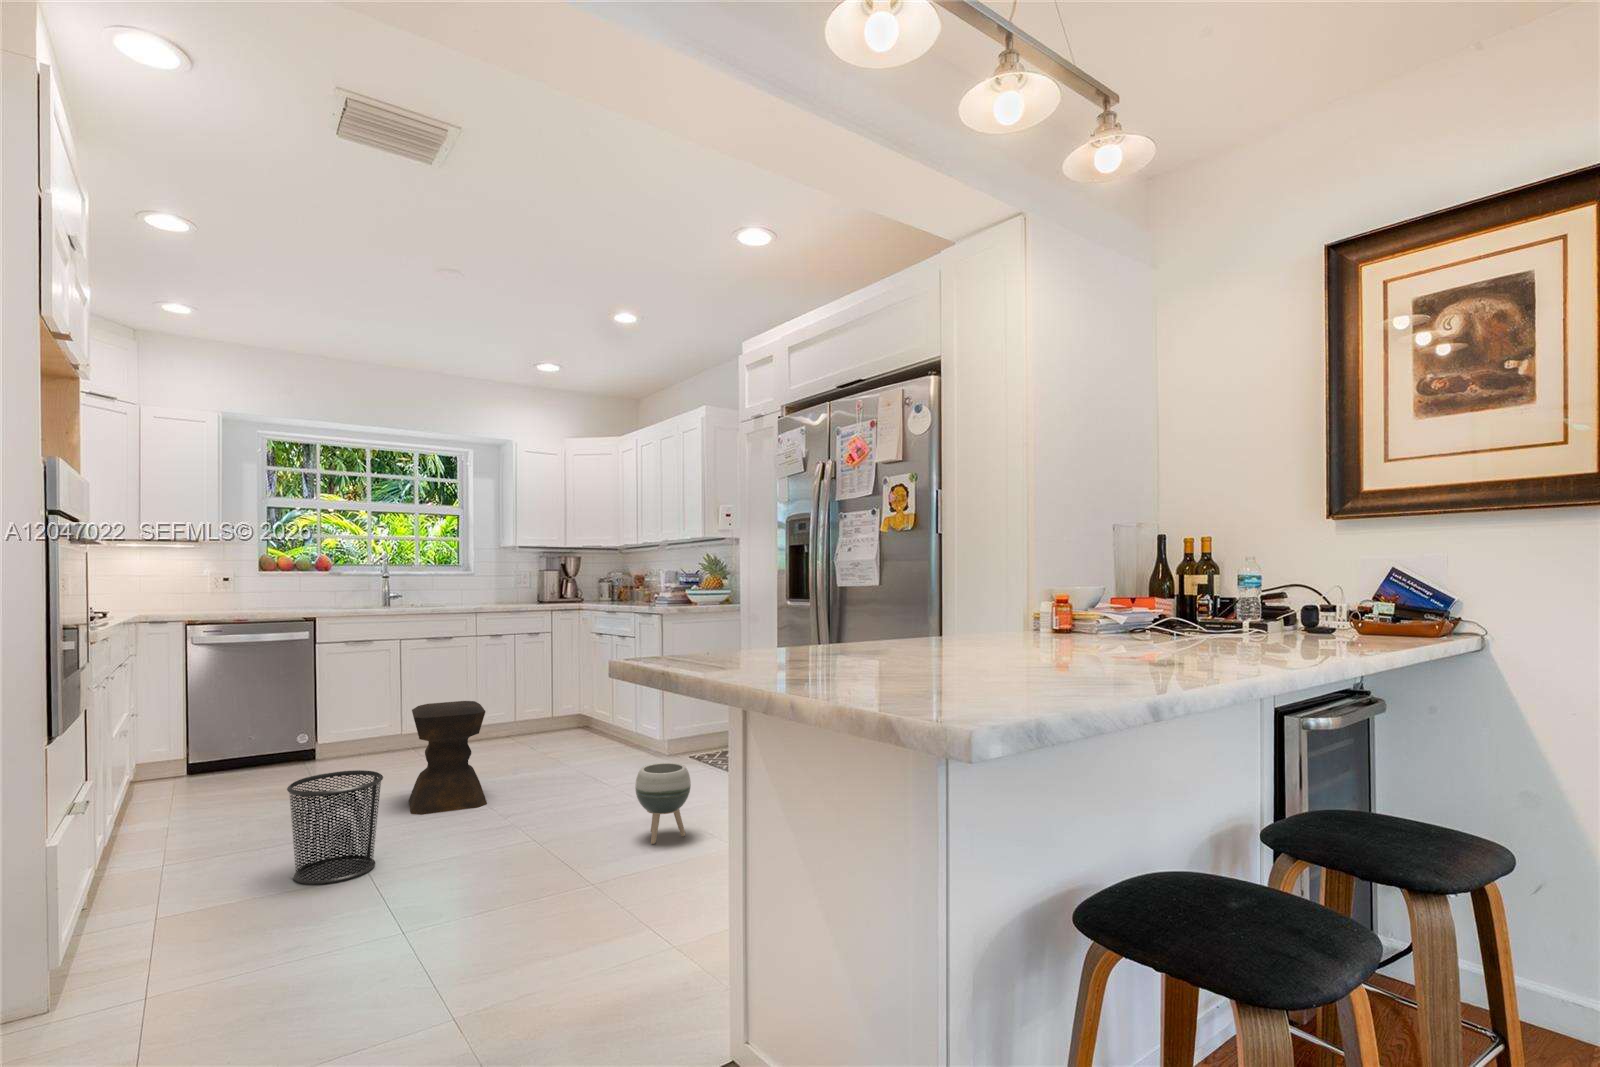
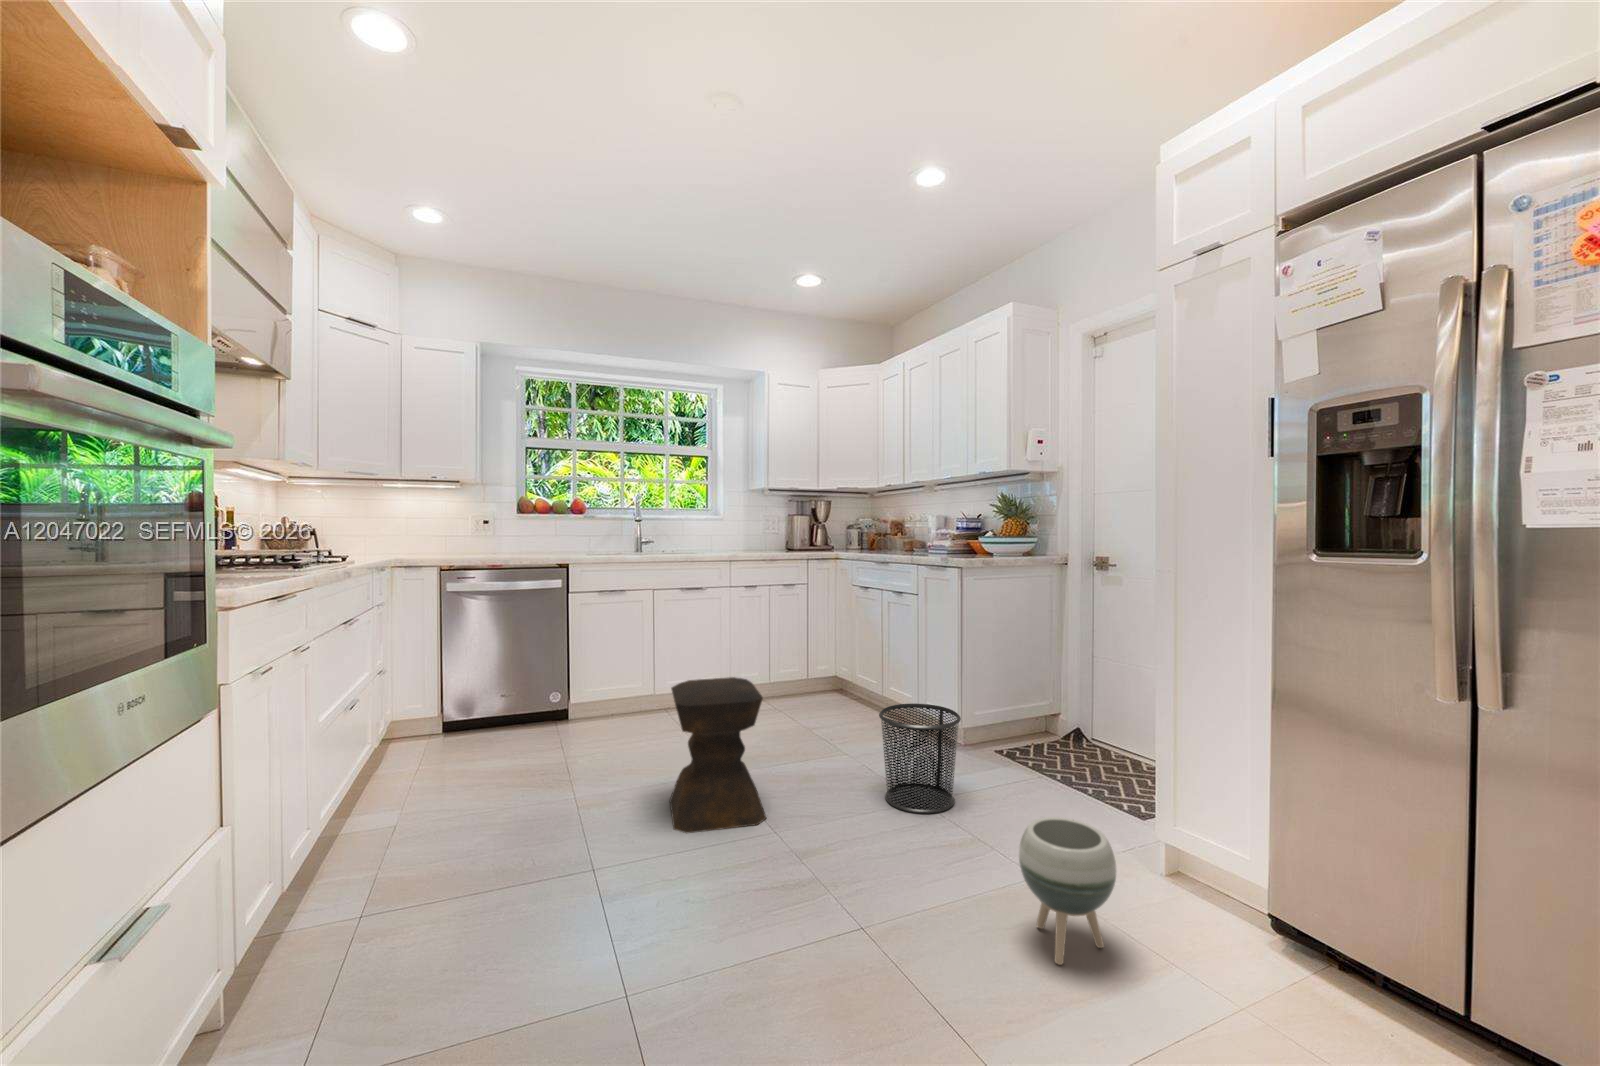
waste bin: present [287,770,383,885] -> present [879,703,961,814]

